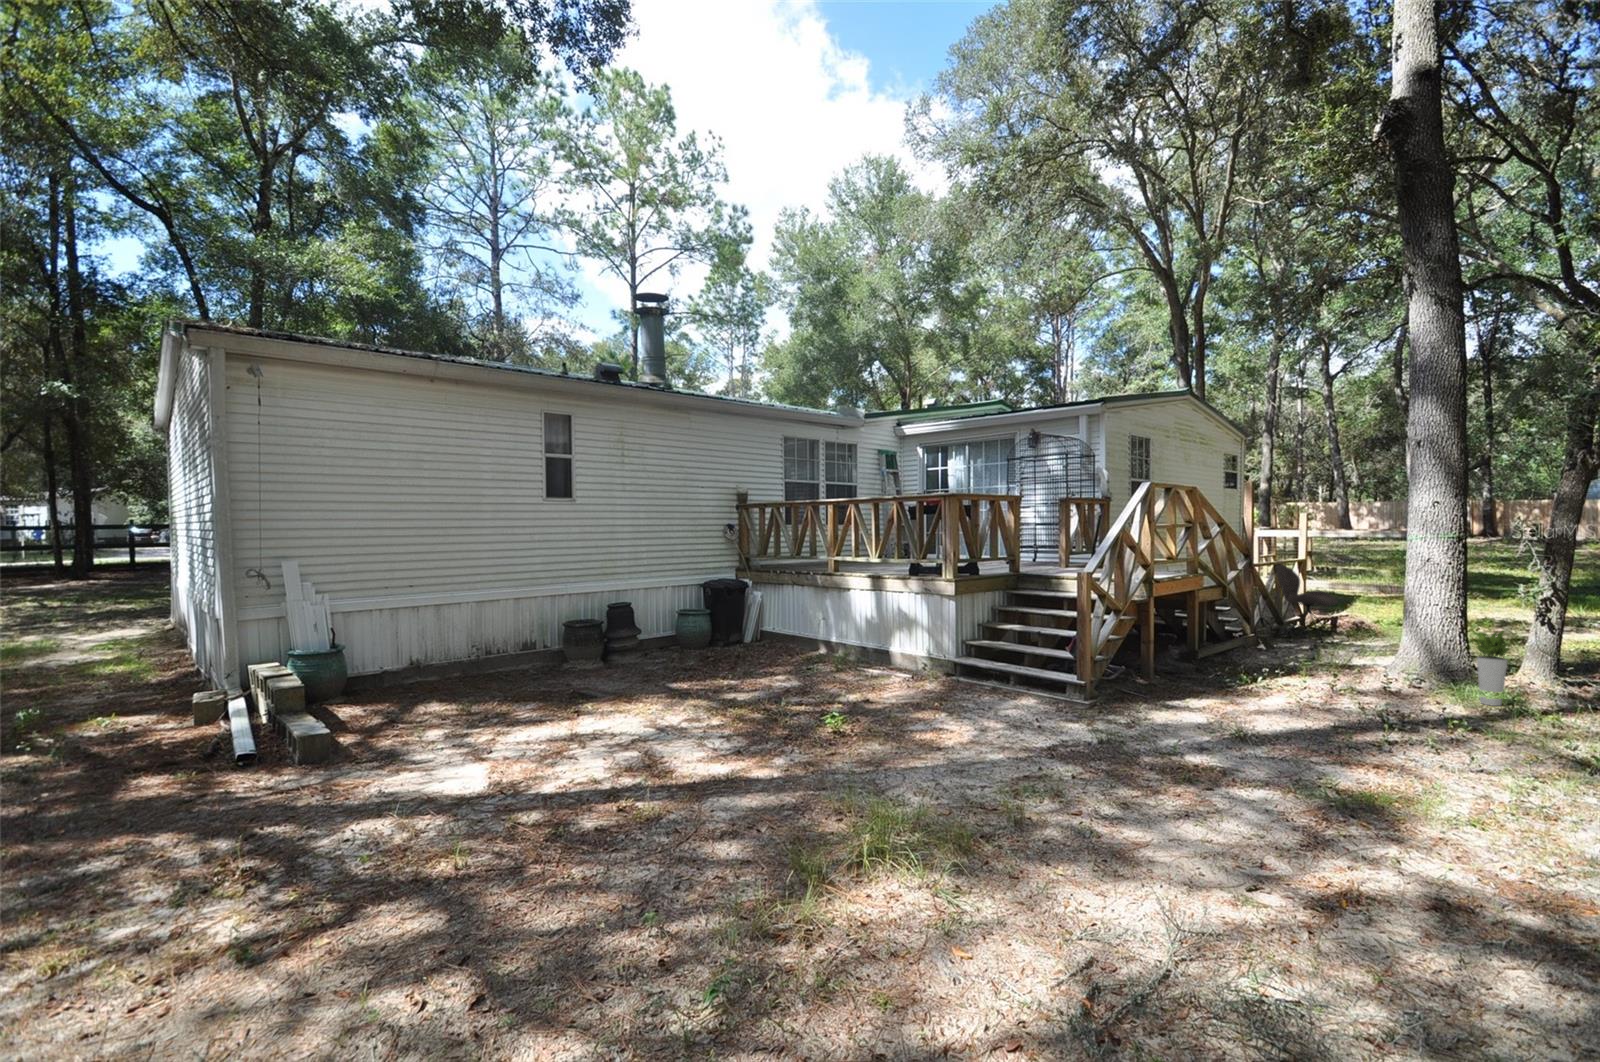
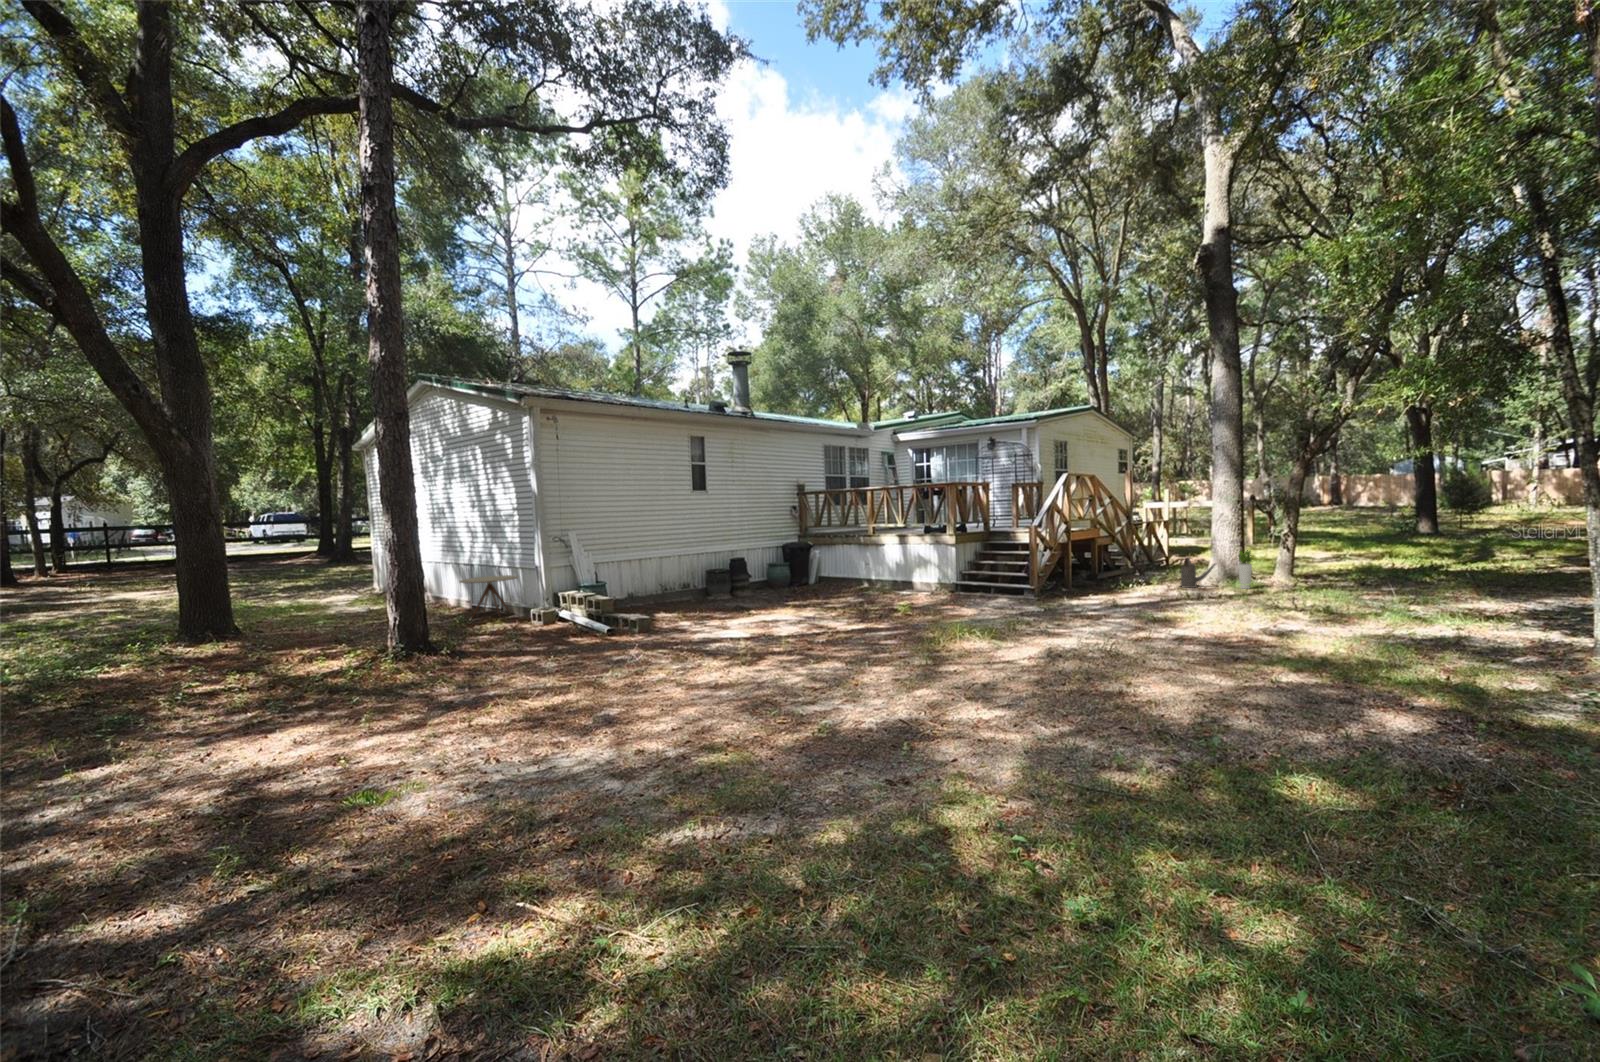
chair: present [1275,565,1337,641] -> none [1145,521,1182,567]
round table: none [103,623,223,696] -> present [460,575,518,617]
watering can: none [1347,639,1431,696] -> present [1175,558,1216,588]

